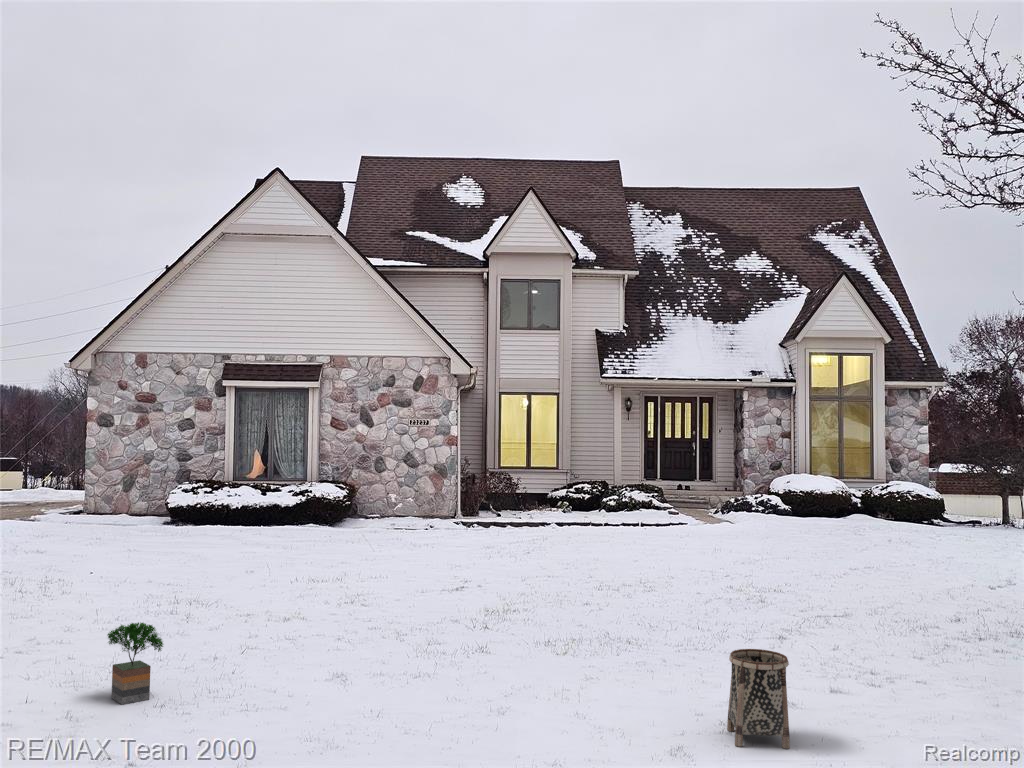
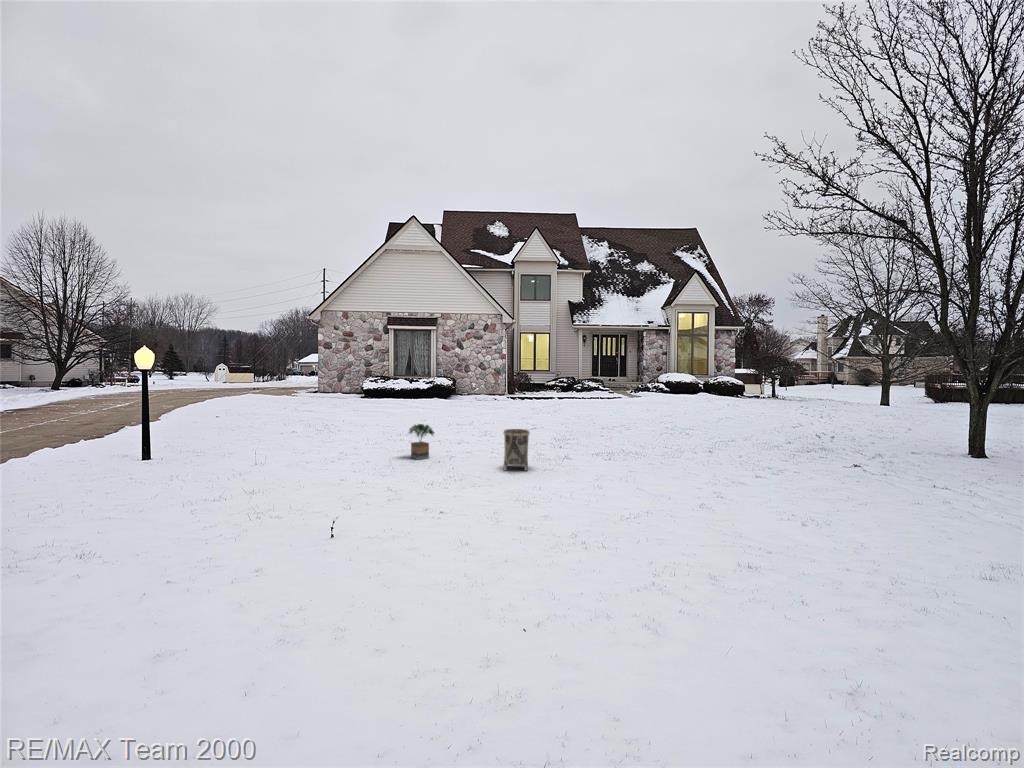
basket: present [727,649,790,749] -> present [503,429,530,471]

